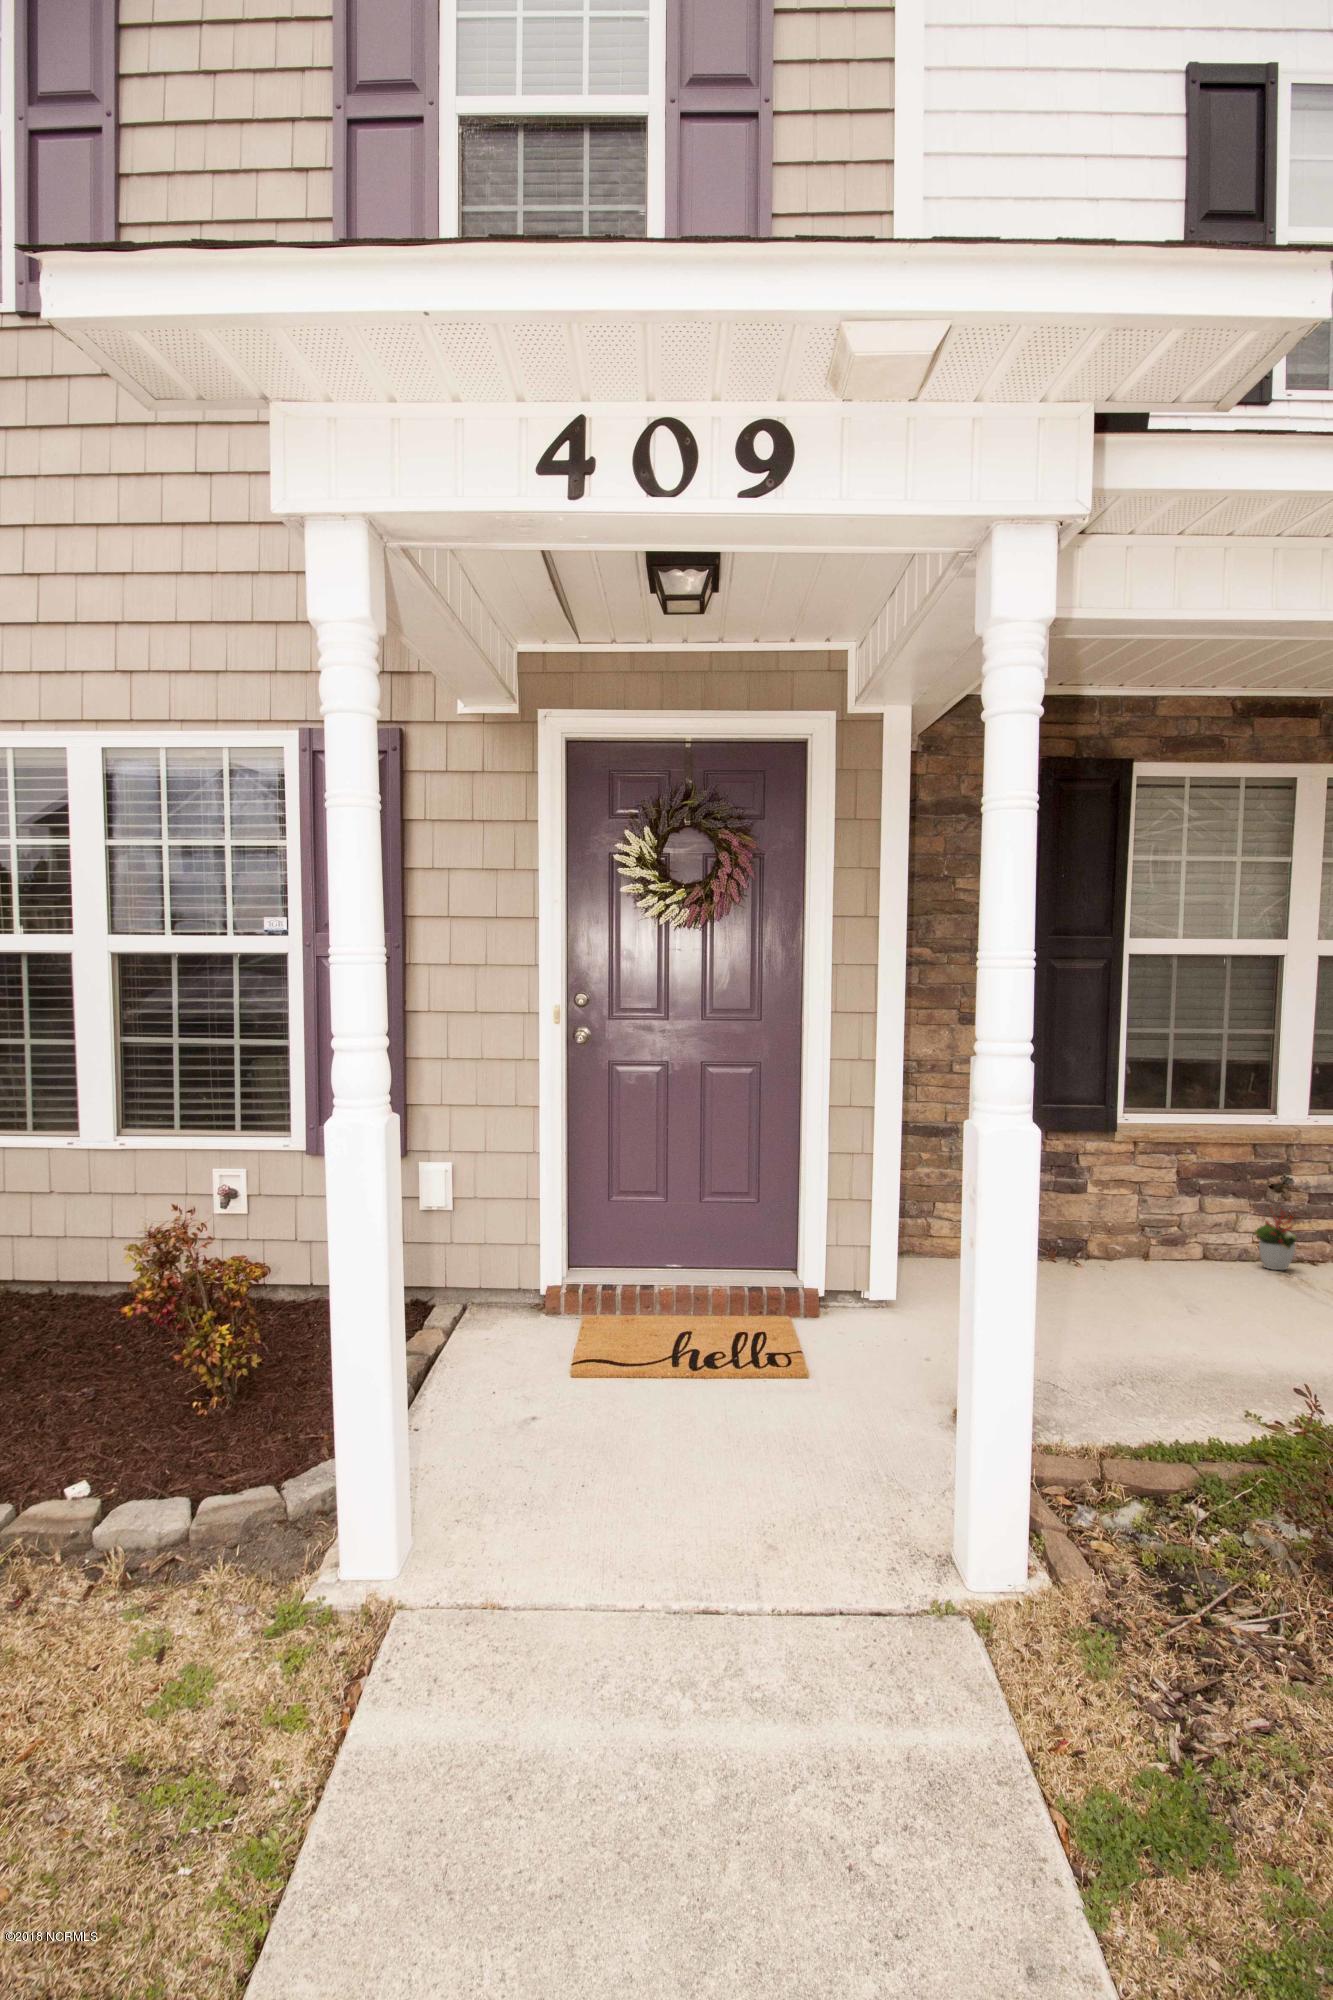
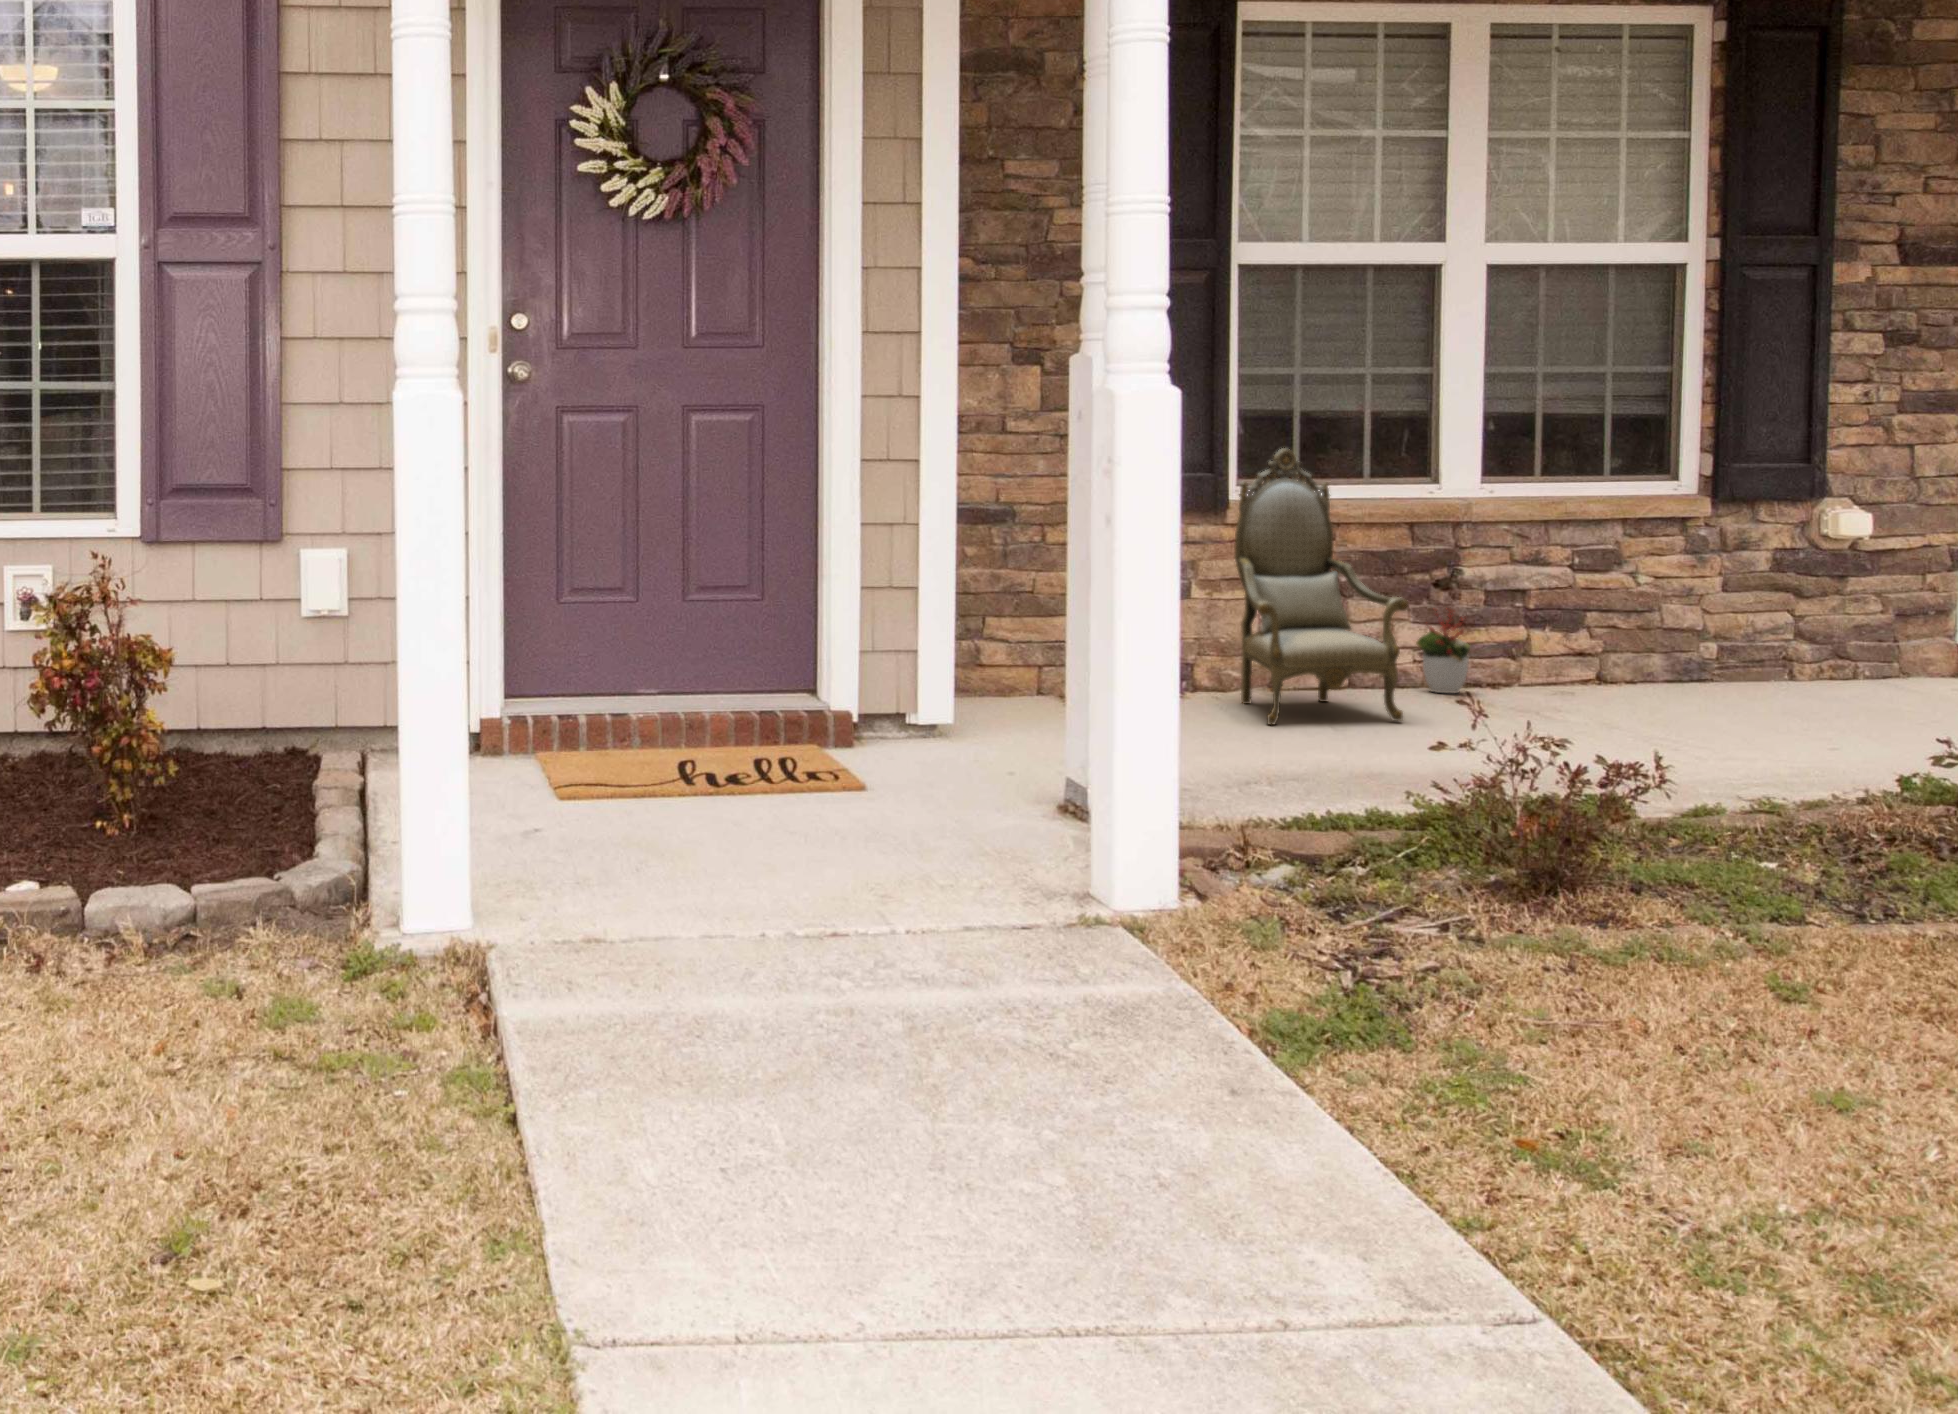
armchair: none [1086,1035,1251,1305] -> present [1234,448,1409,725]

